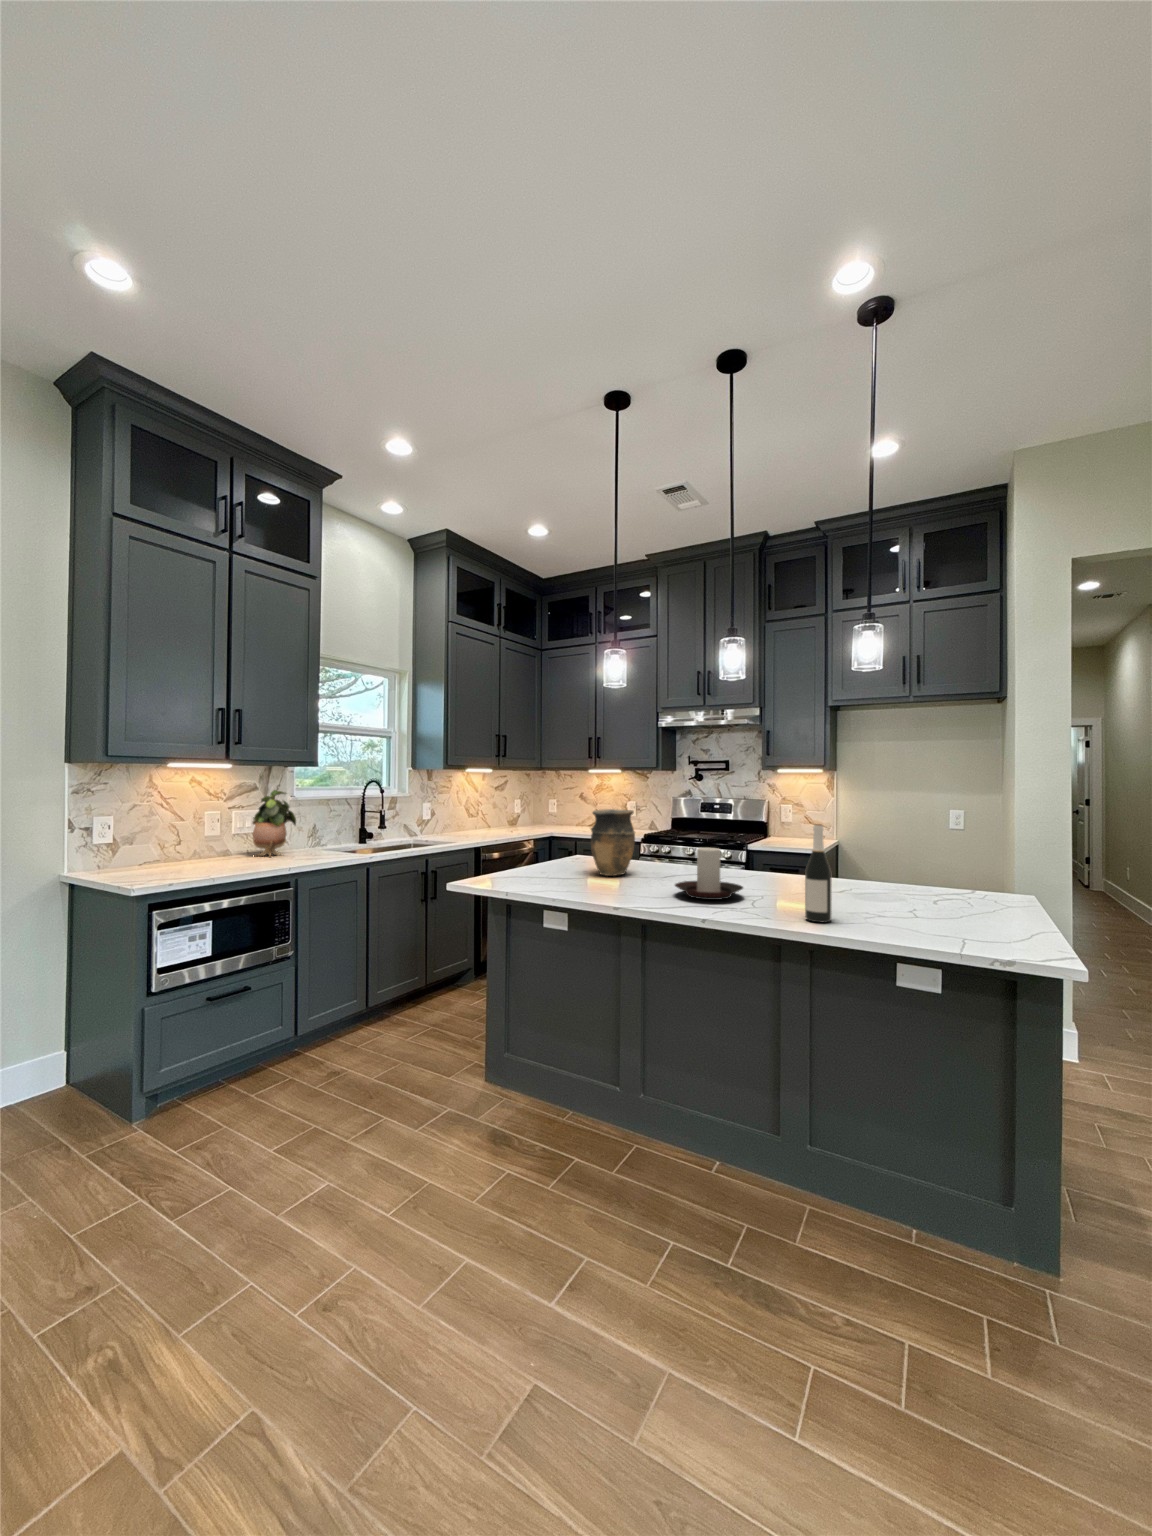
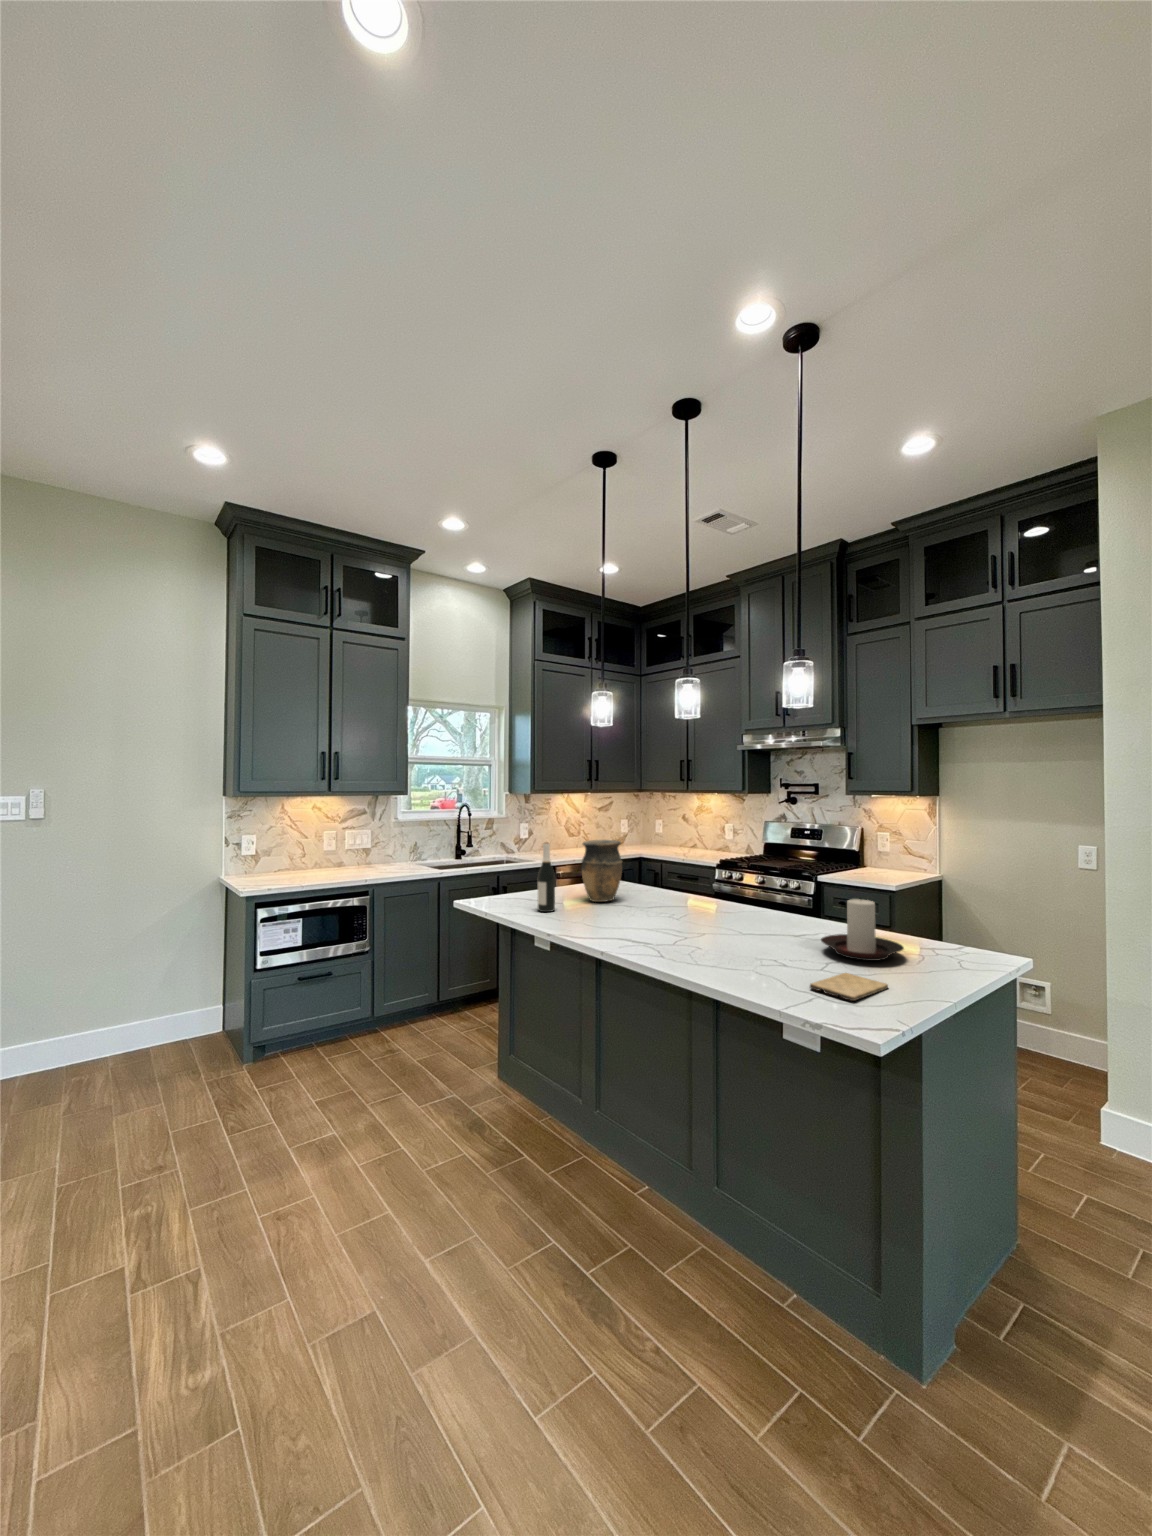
potted plant: present [253,790,296,856] -> none [359,814,392,869]
wine bottle: present [805,824,832,923] -> present [538,842,555,912]
candle holder: present [675,847,743,900] -> present [821,899,904,961]
cutting board: none [949,918,1005,941] -> present [810,973,888,1001]

